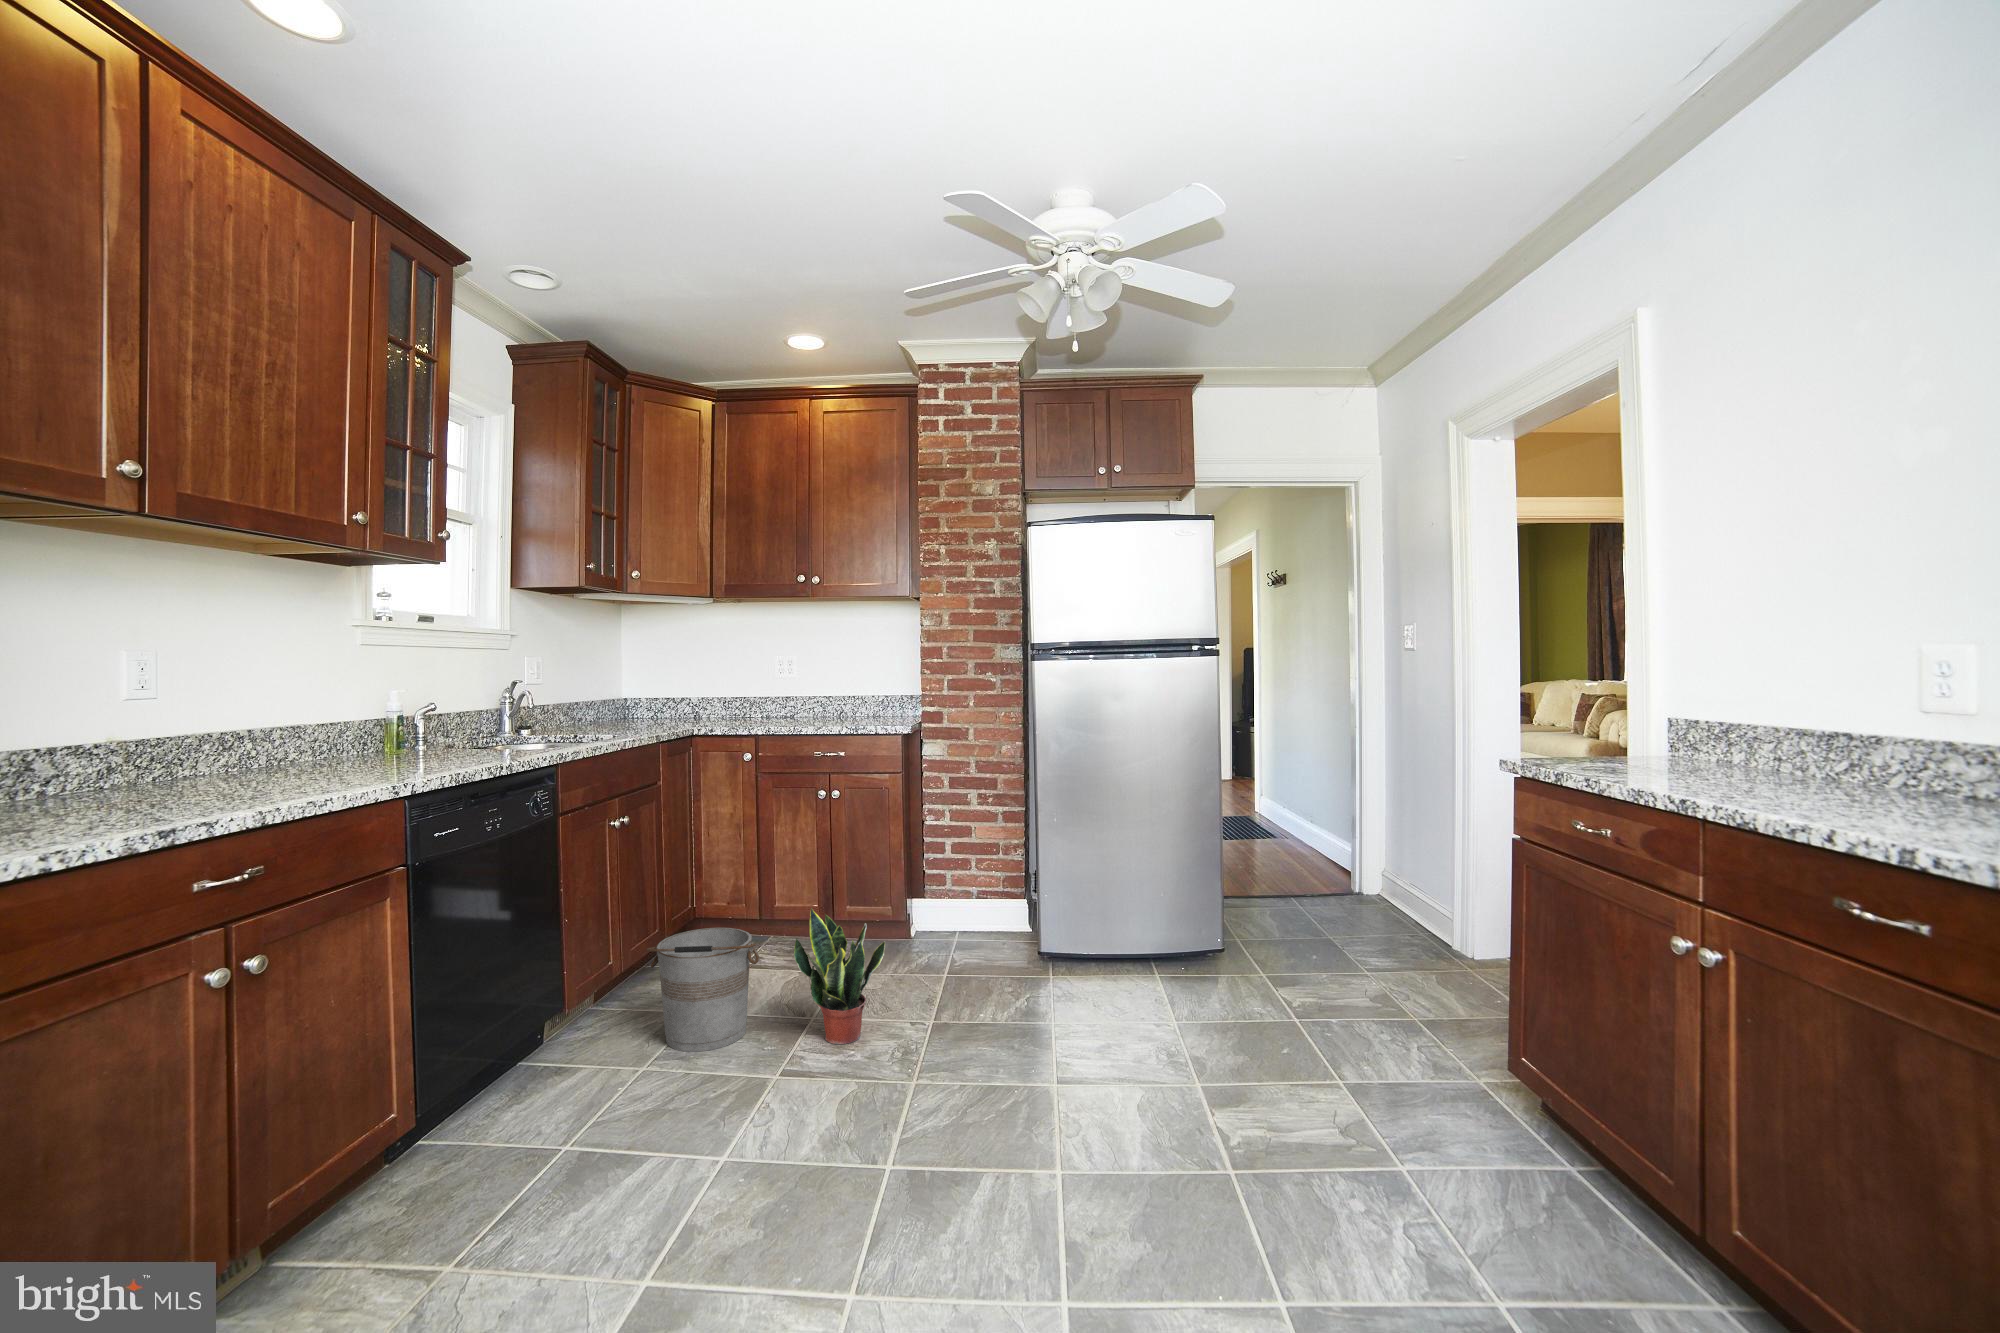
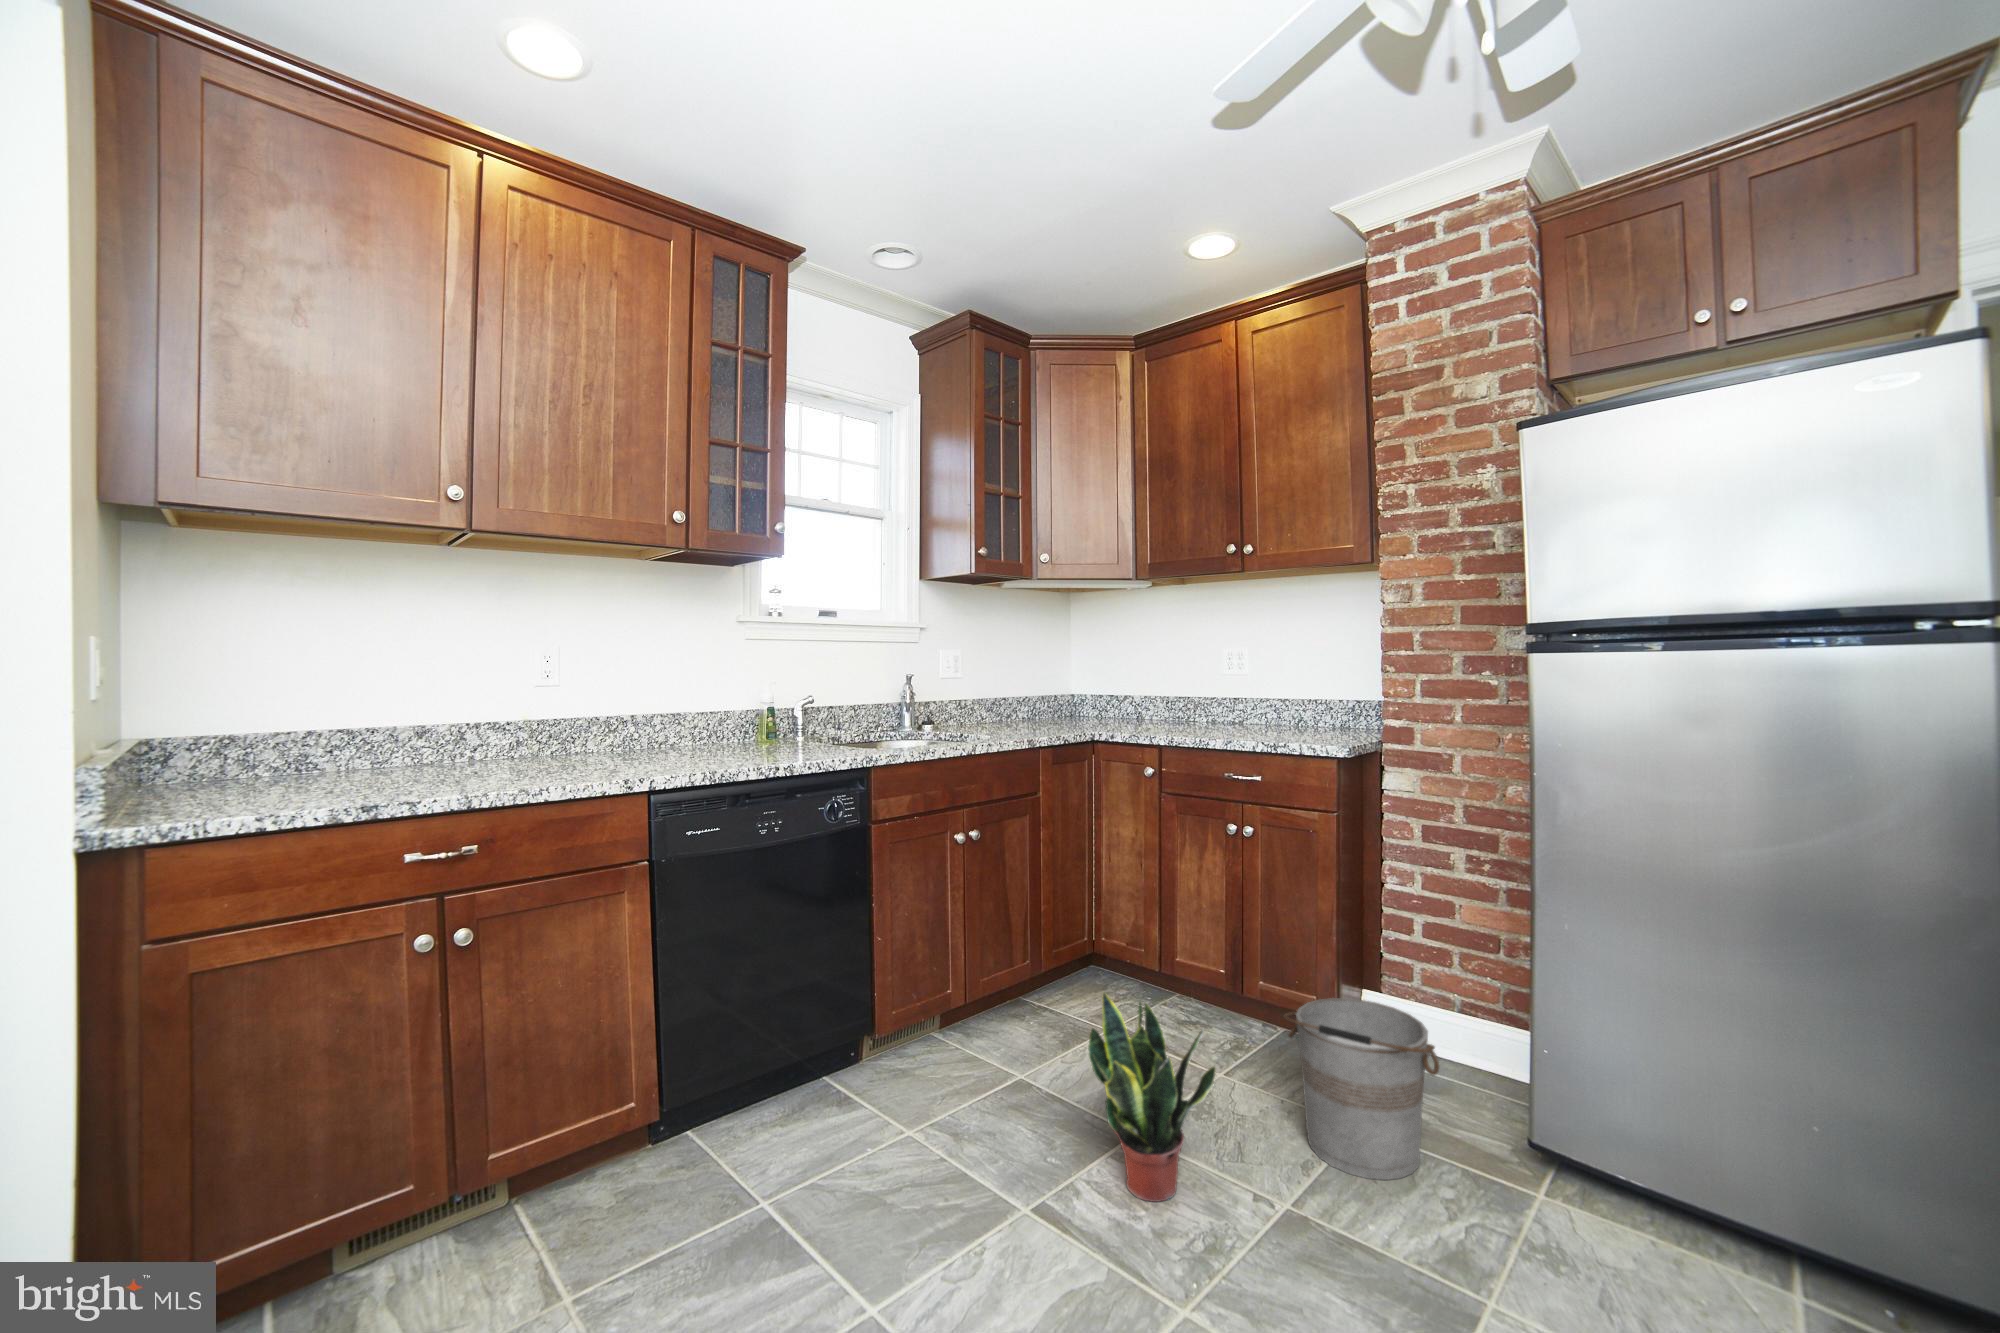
bucket: present [647,928,759,1052] -> present [1284,998,1439,1180]

